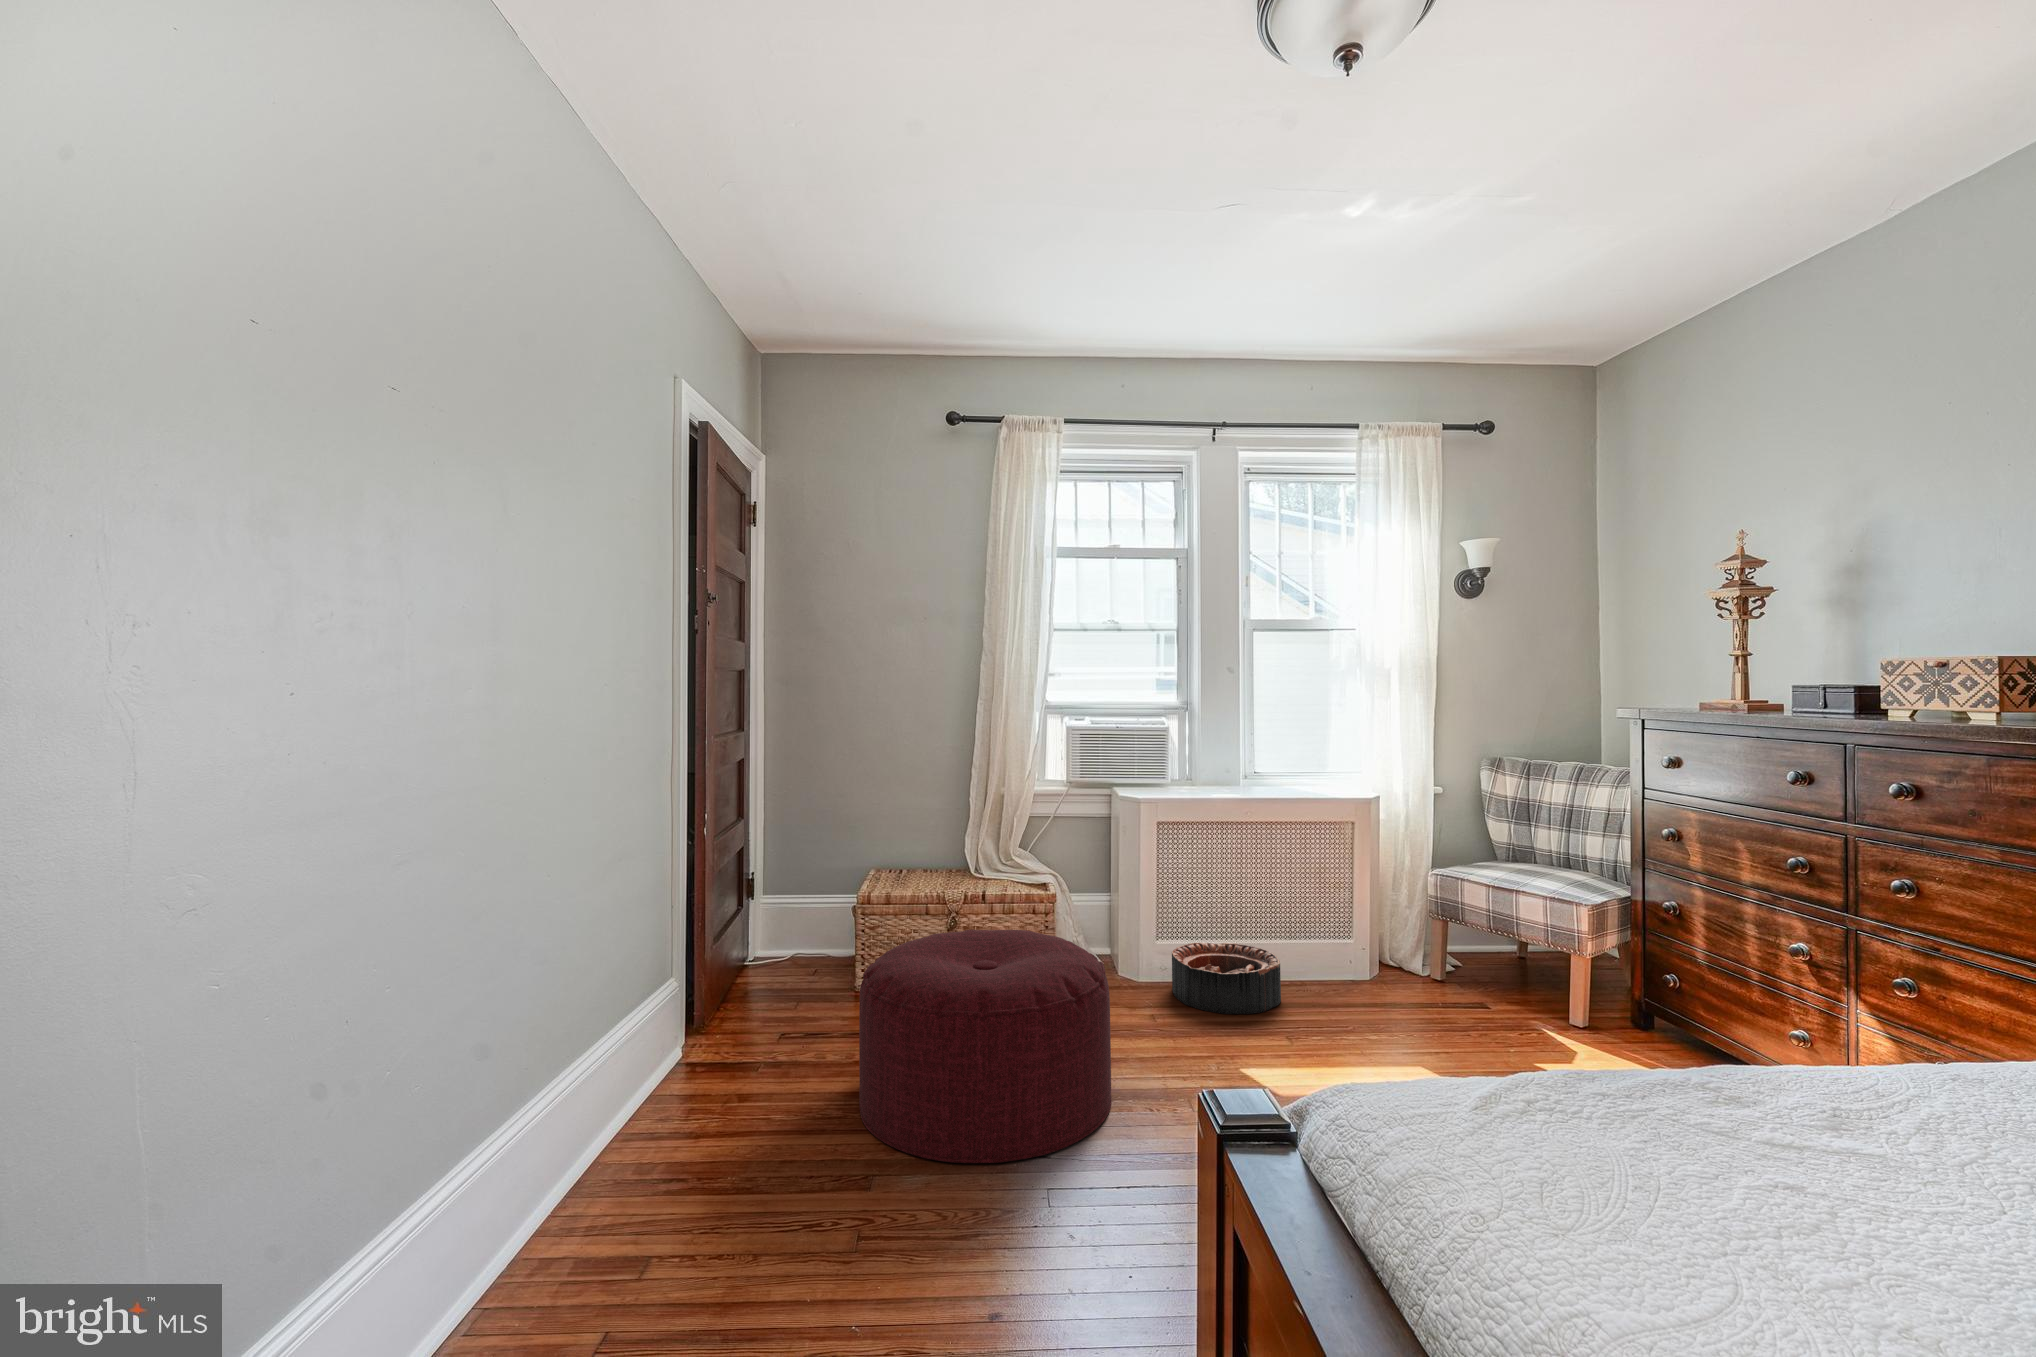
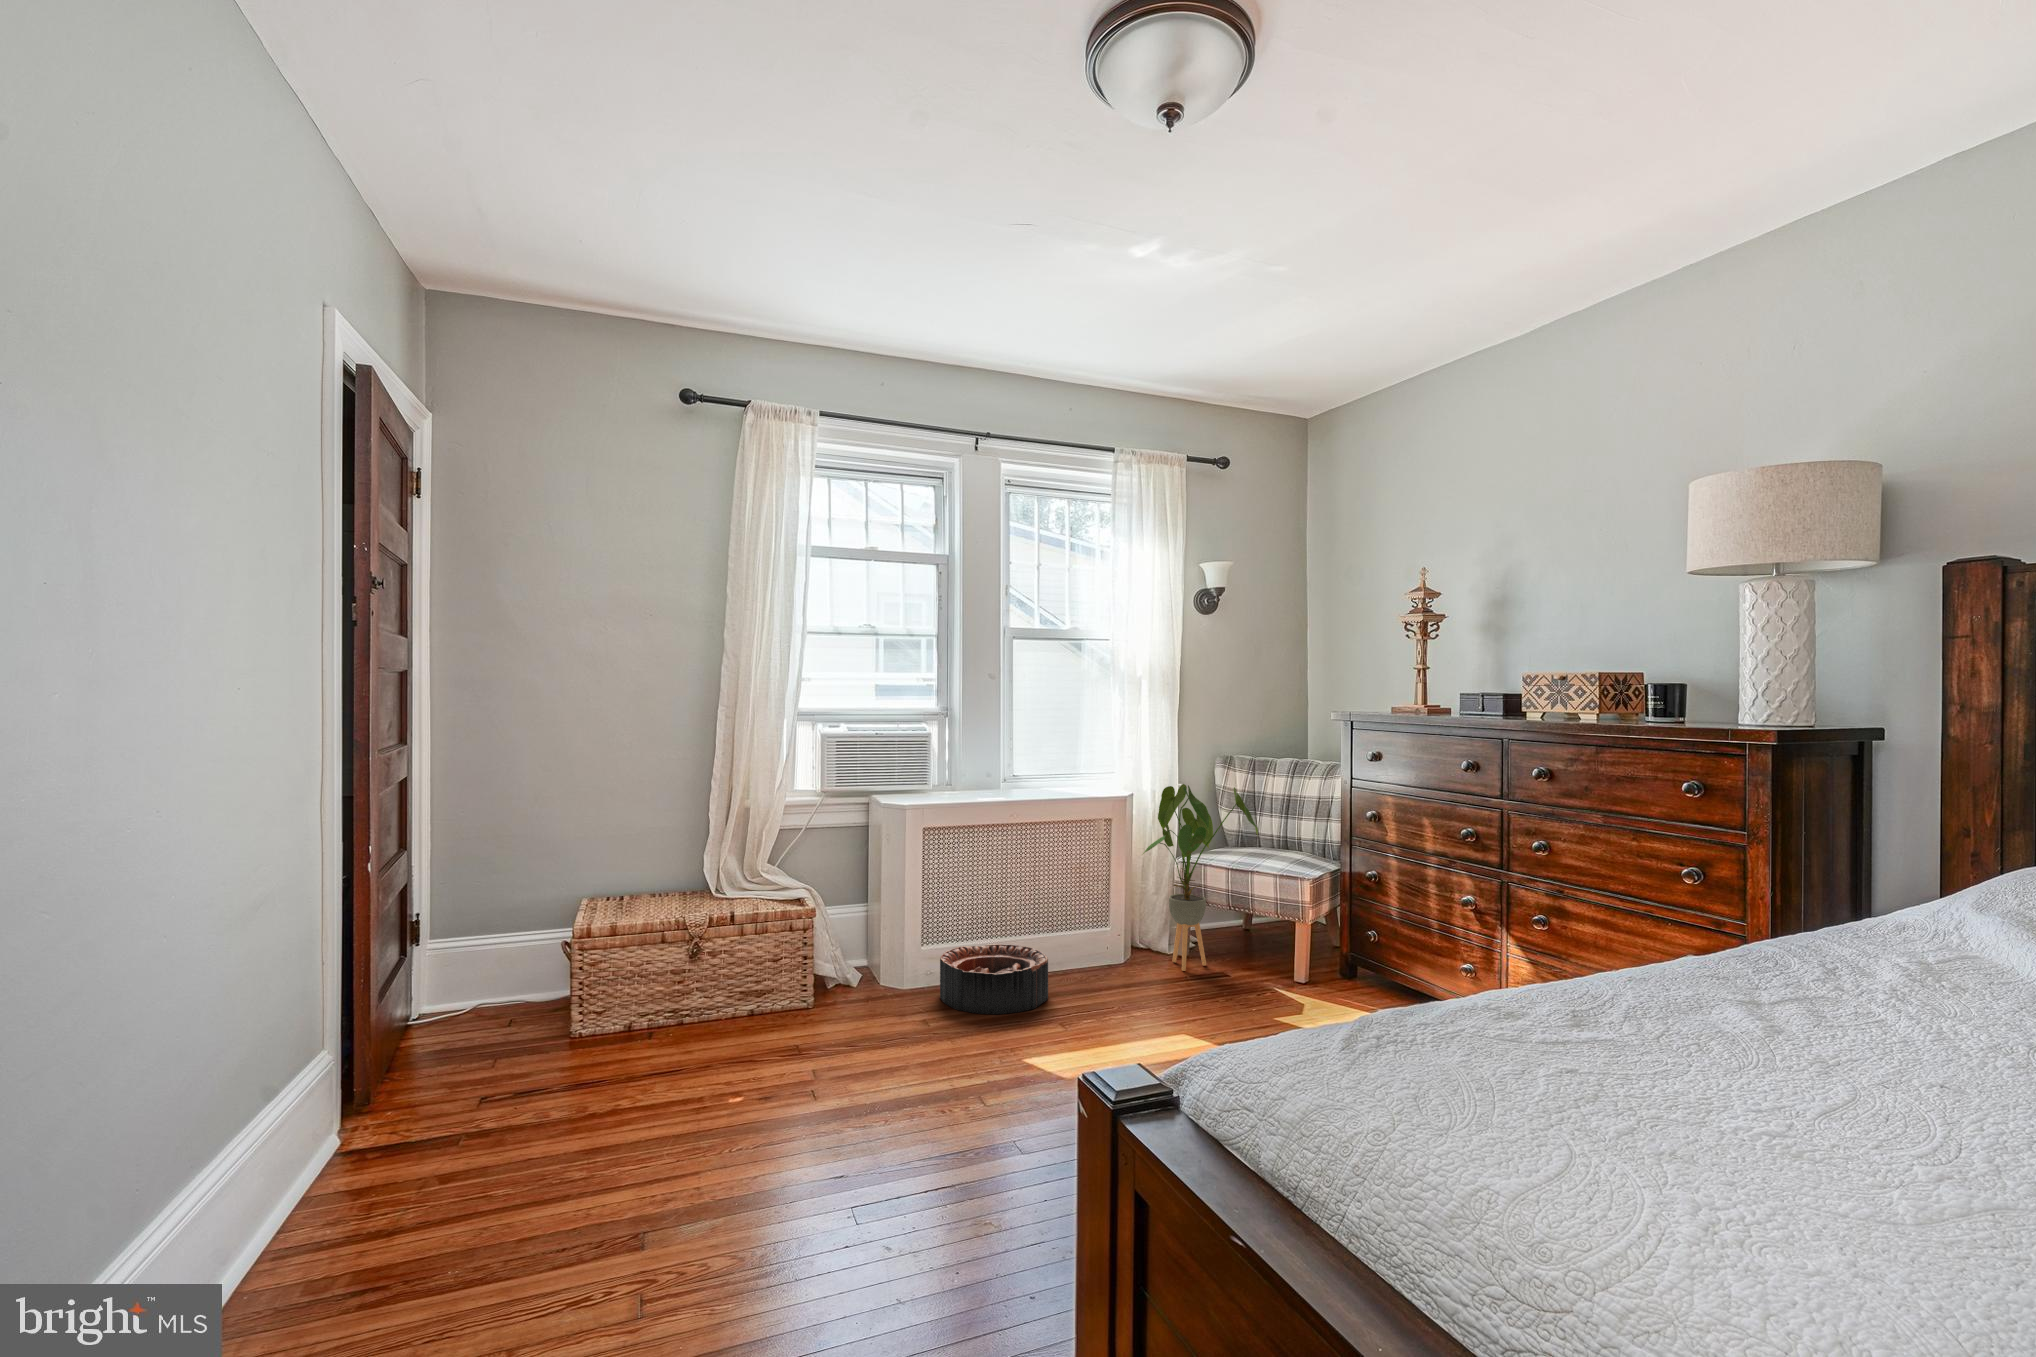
house plant: none [1389,792,1528,991] -> present [1143,784,1258,971]
ottoman: present [859,930,1112,1163] -> none [635,946,918,1198]

